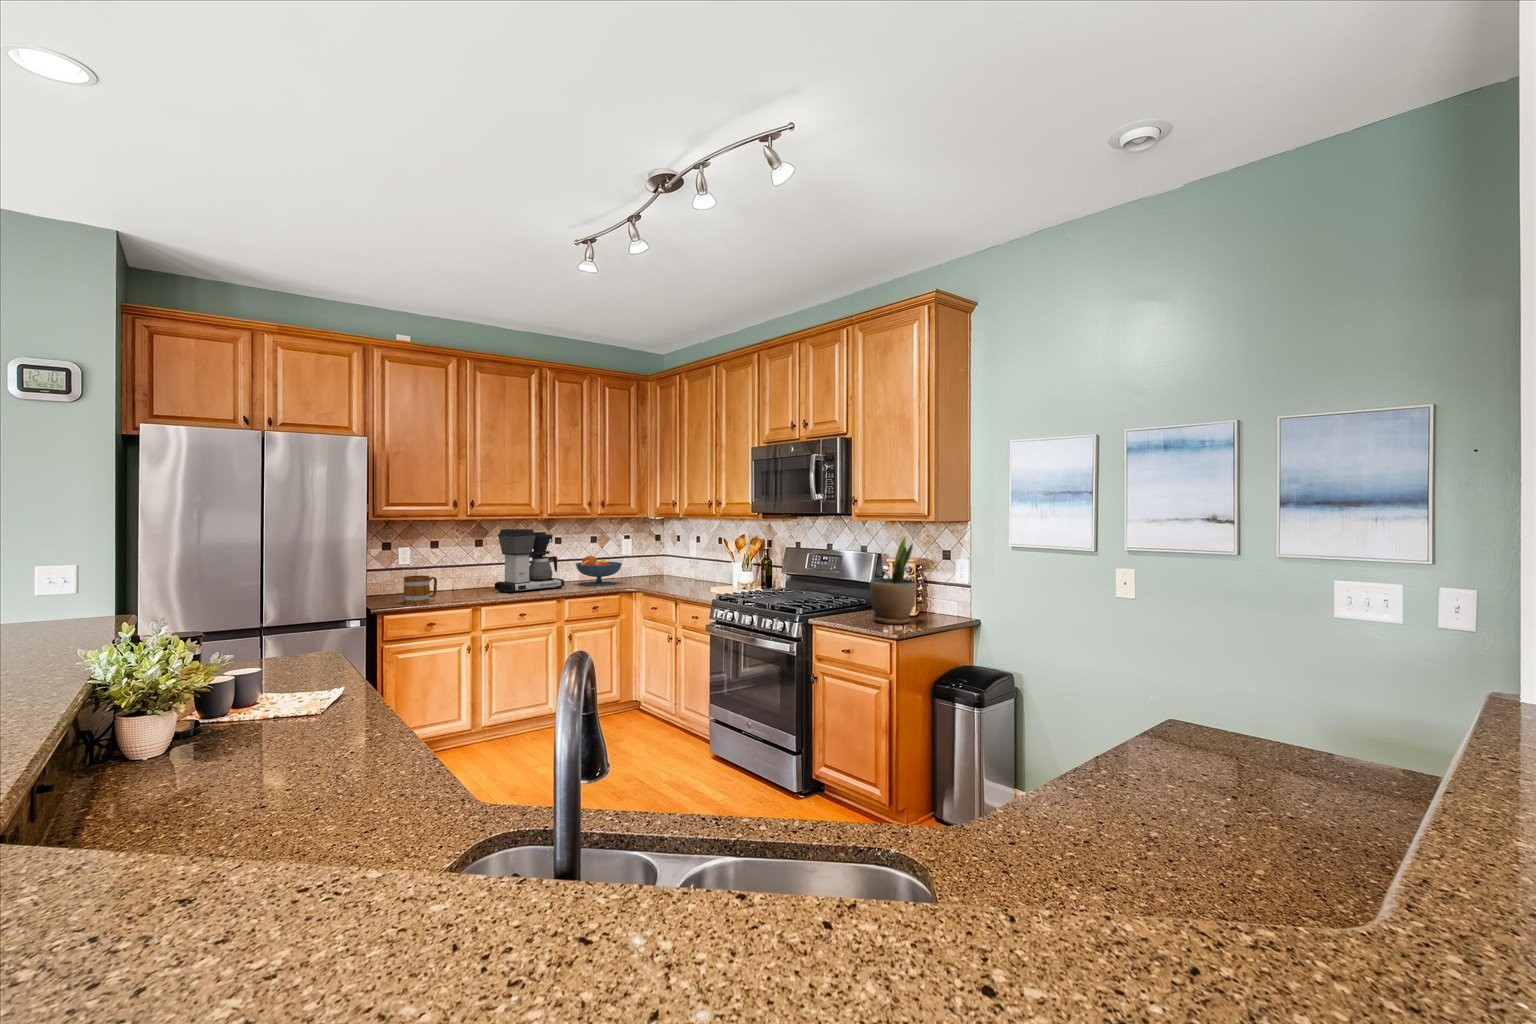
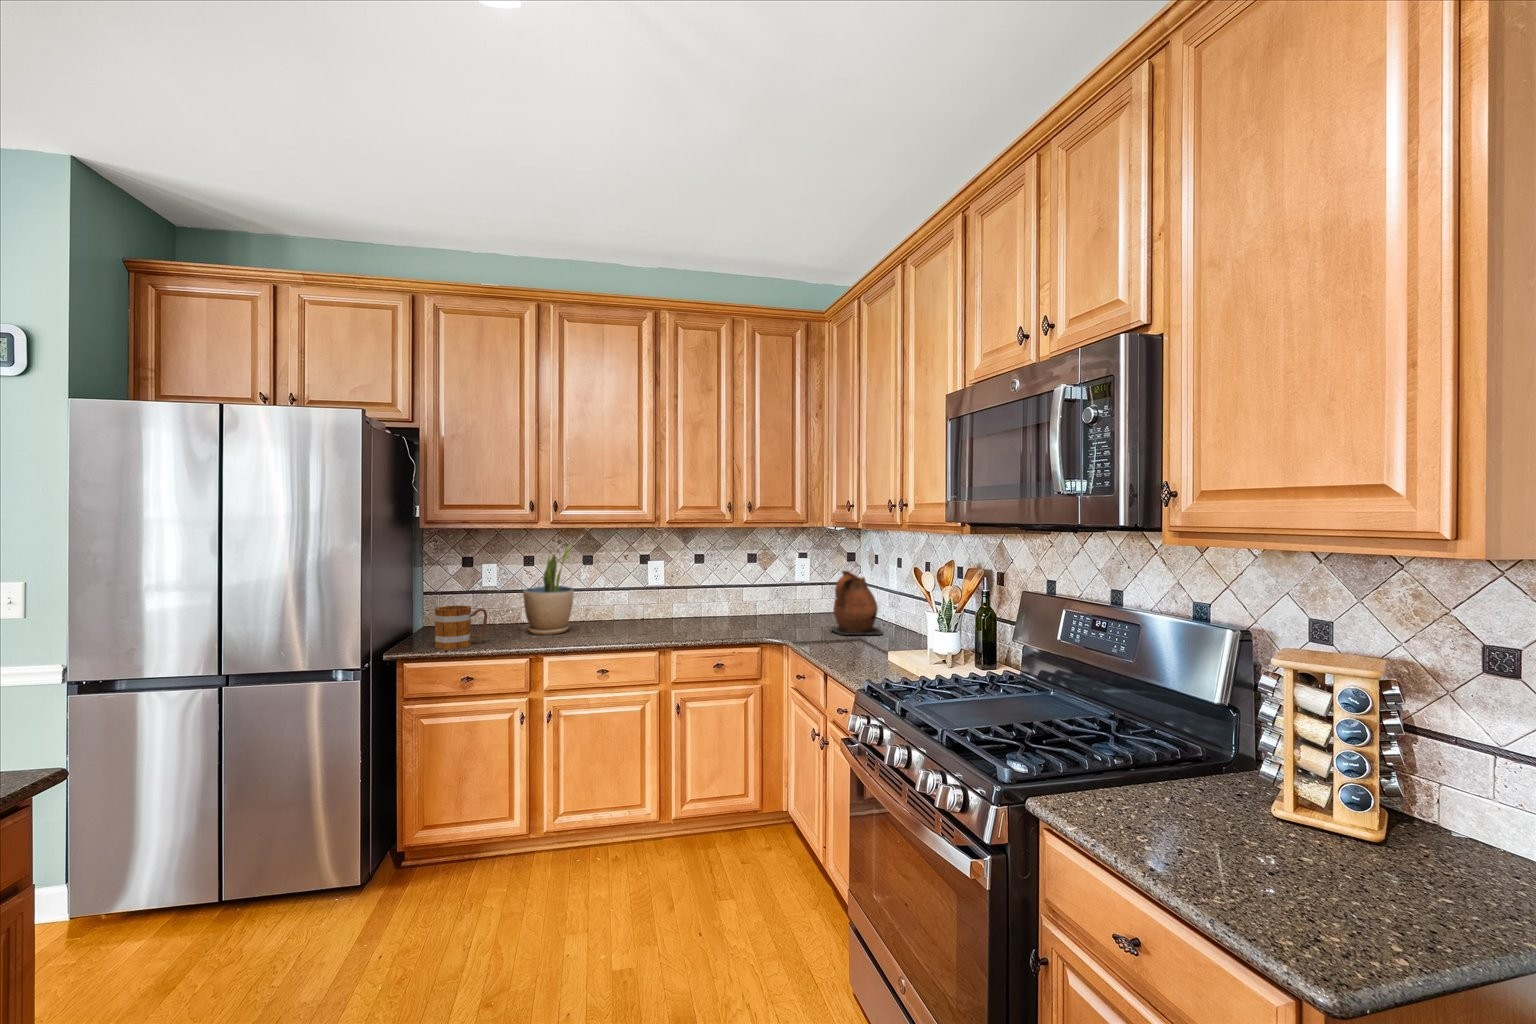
coffee maker: present [495,529,564,593] -> none [595,542,691,635]
potted plant: present [870,537,917,624] -> present [523,545,574,635]
ceramic pitcher: none [656,544,693,584] -> present [832,571,883,635]
fruit bowl: present [576,556,622,586] -> none [716,582,783,629]

